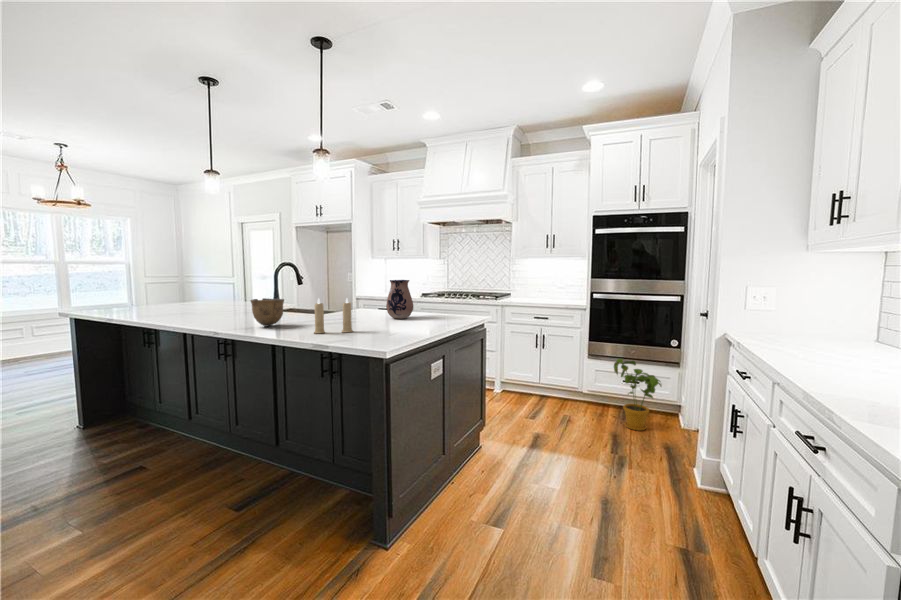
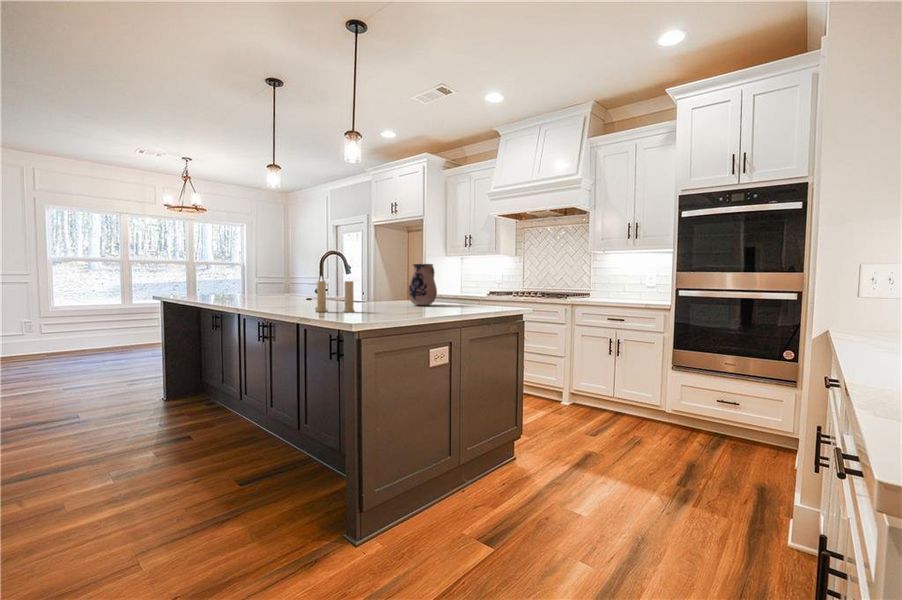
bowl: present [251,298,284,326] -> none [271,279,304,306]
house plant: present [614,359,662,431] -> none [695,369,763,465]

